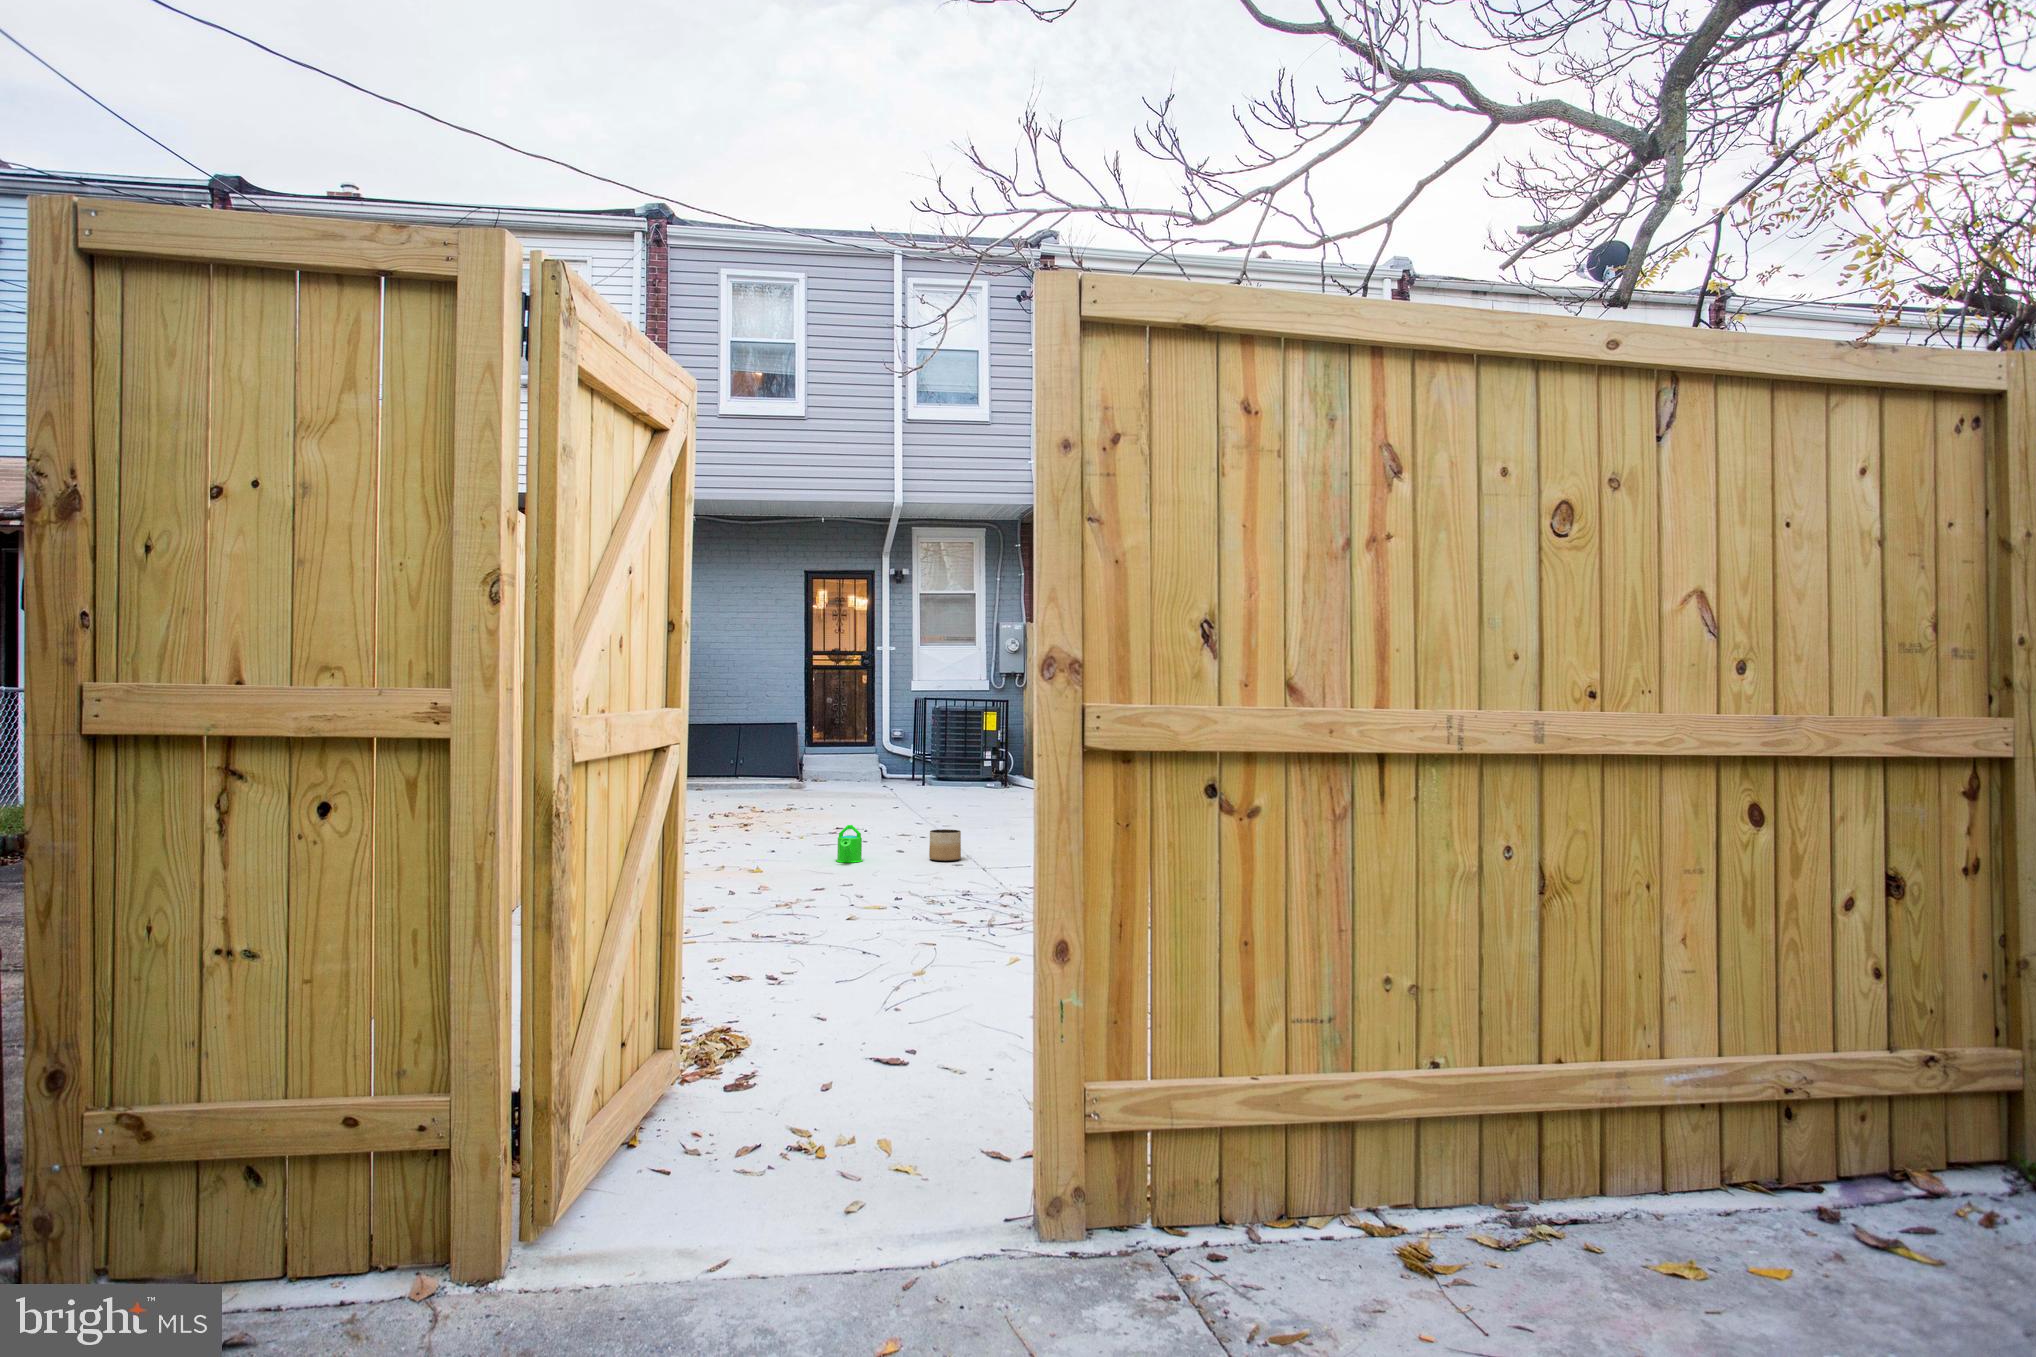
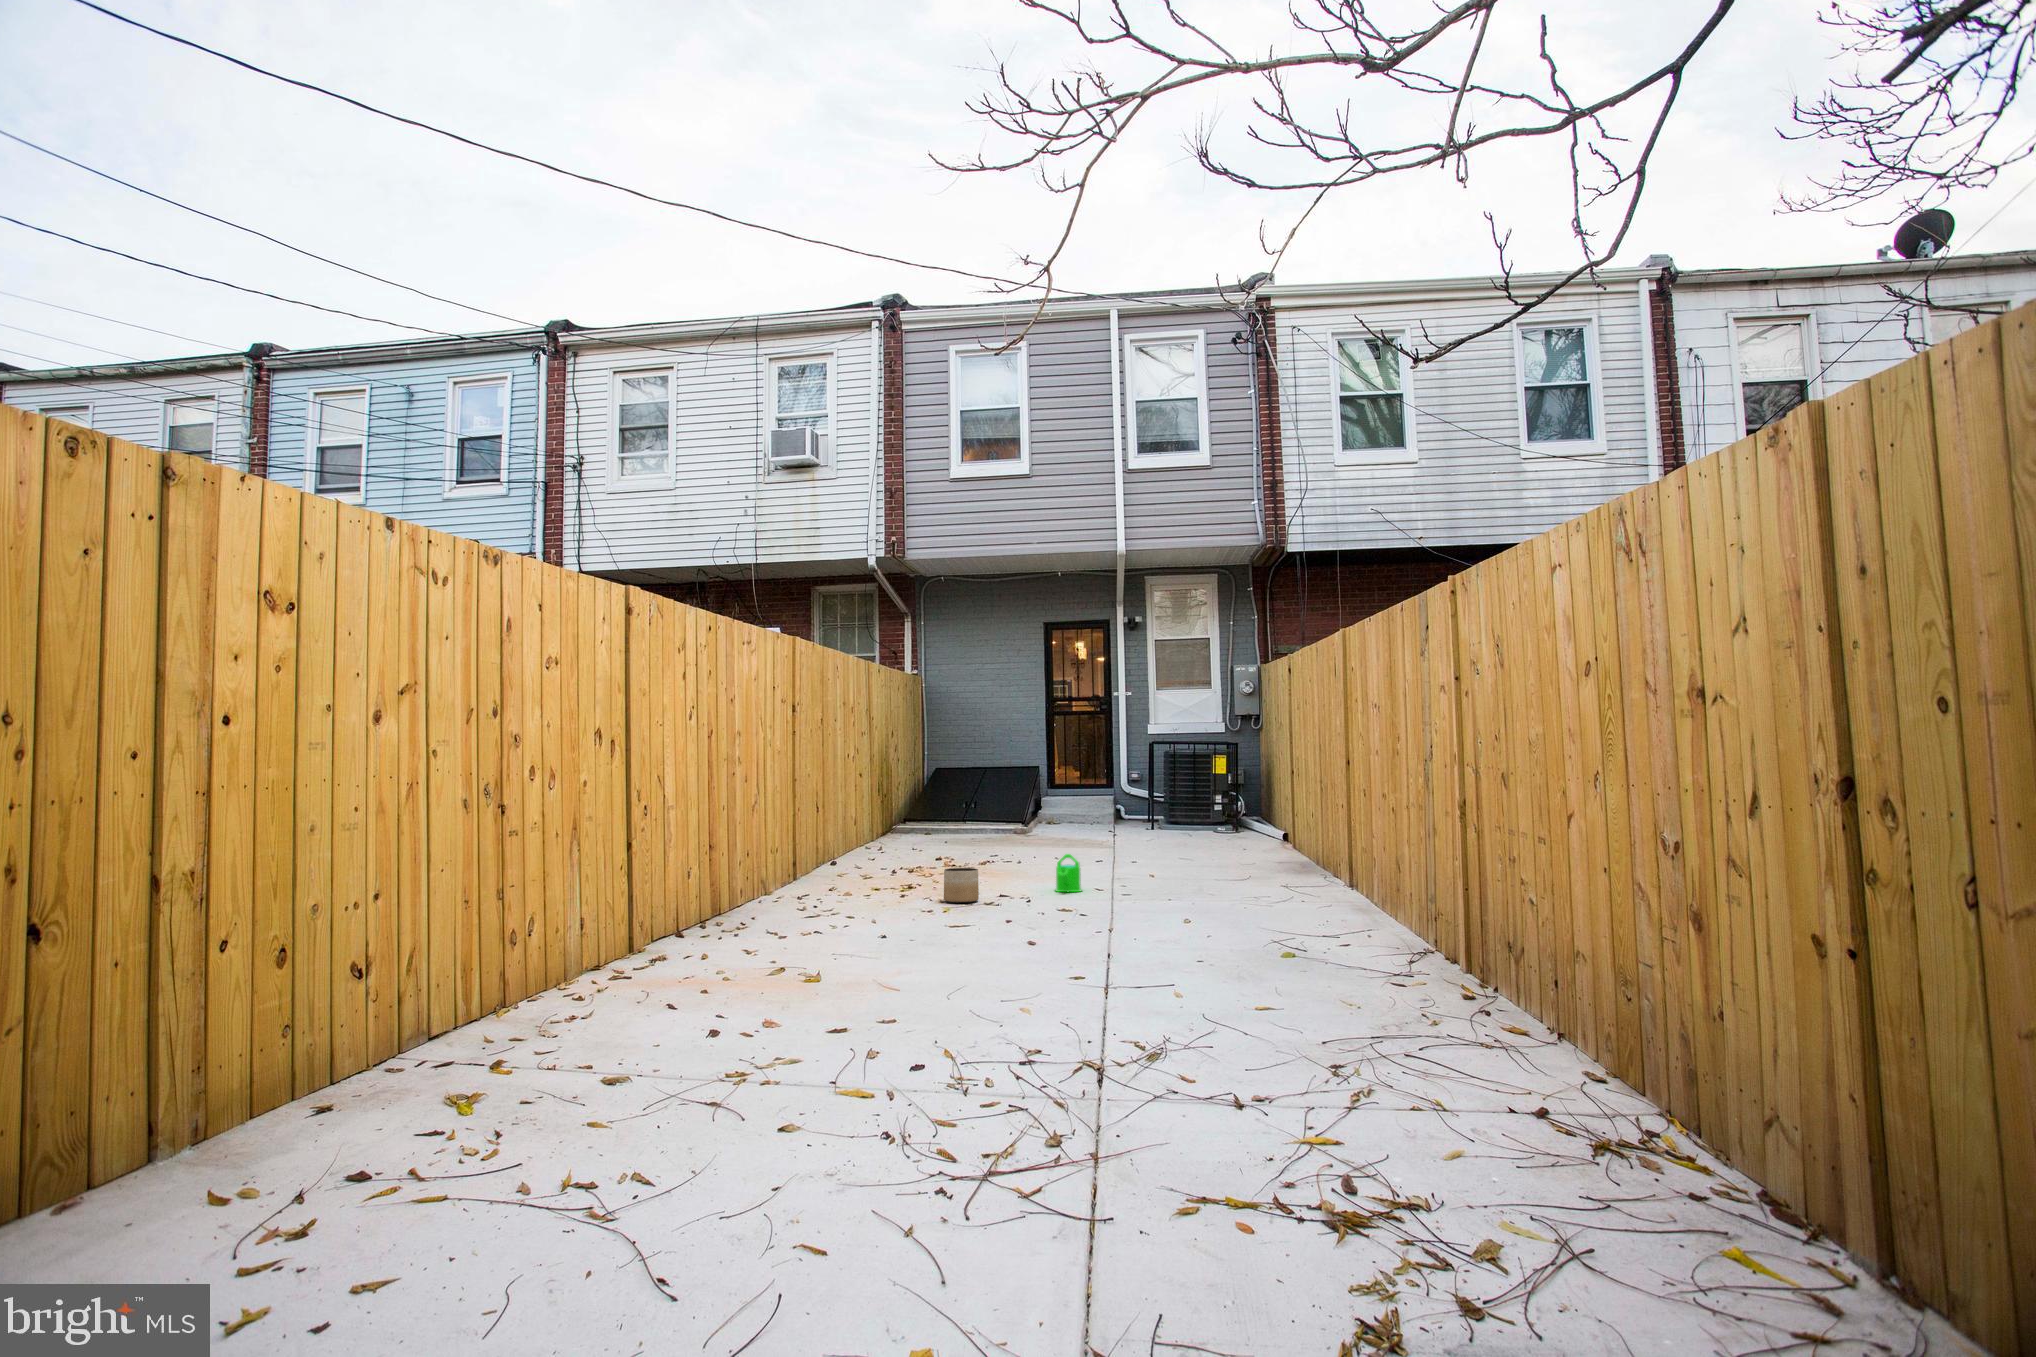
planter: present [929,829,961,861] -> present [944,868,979,903]

